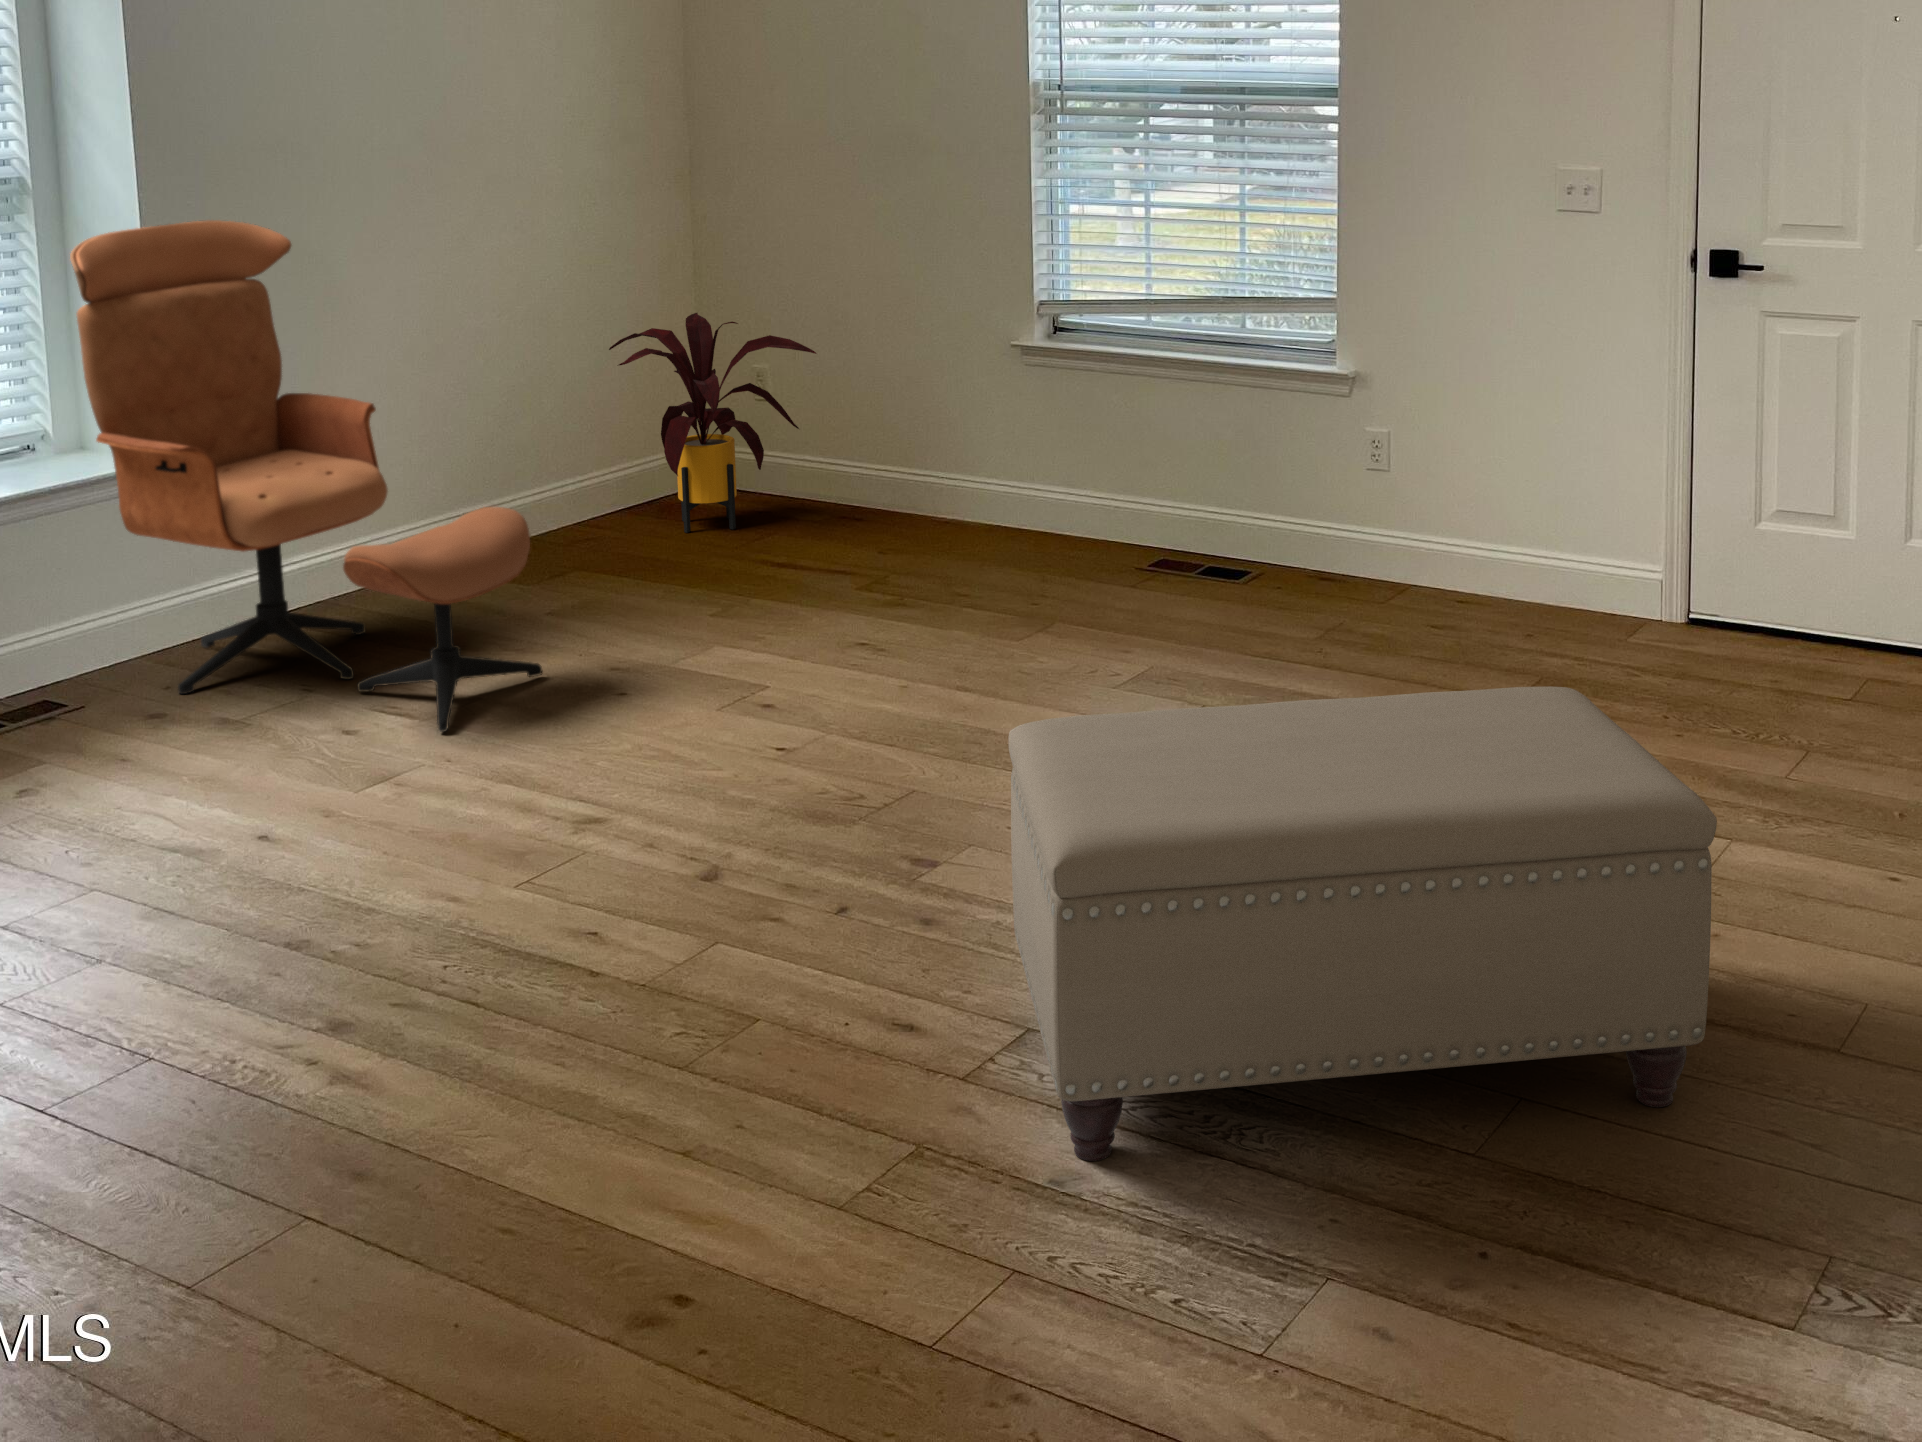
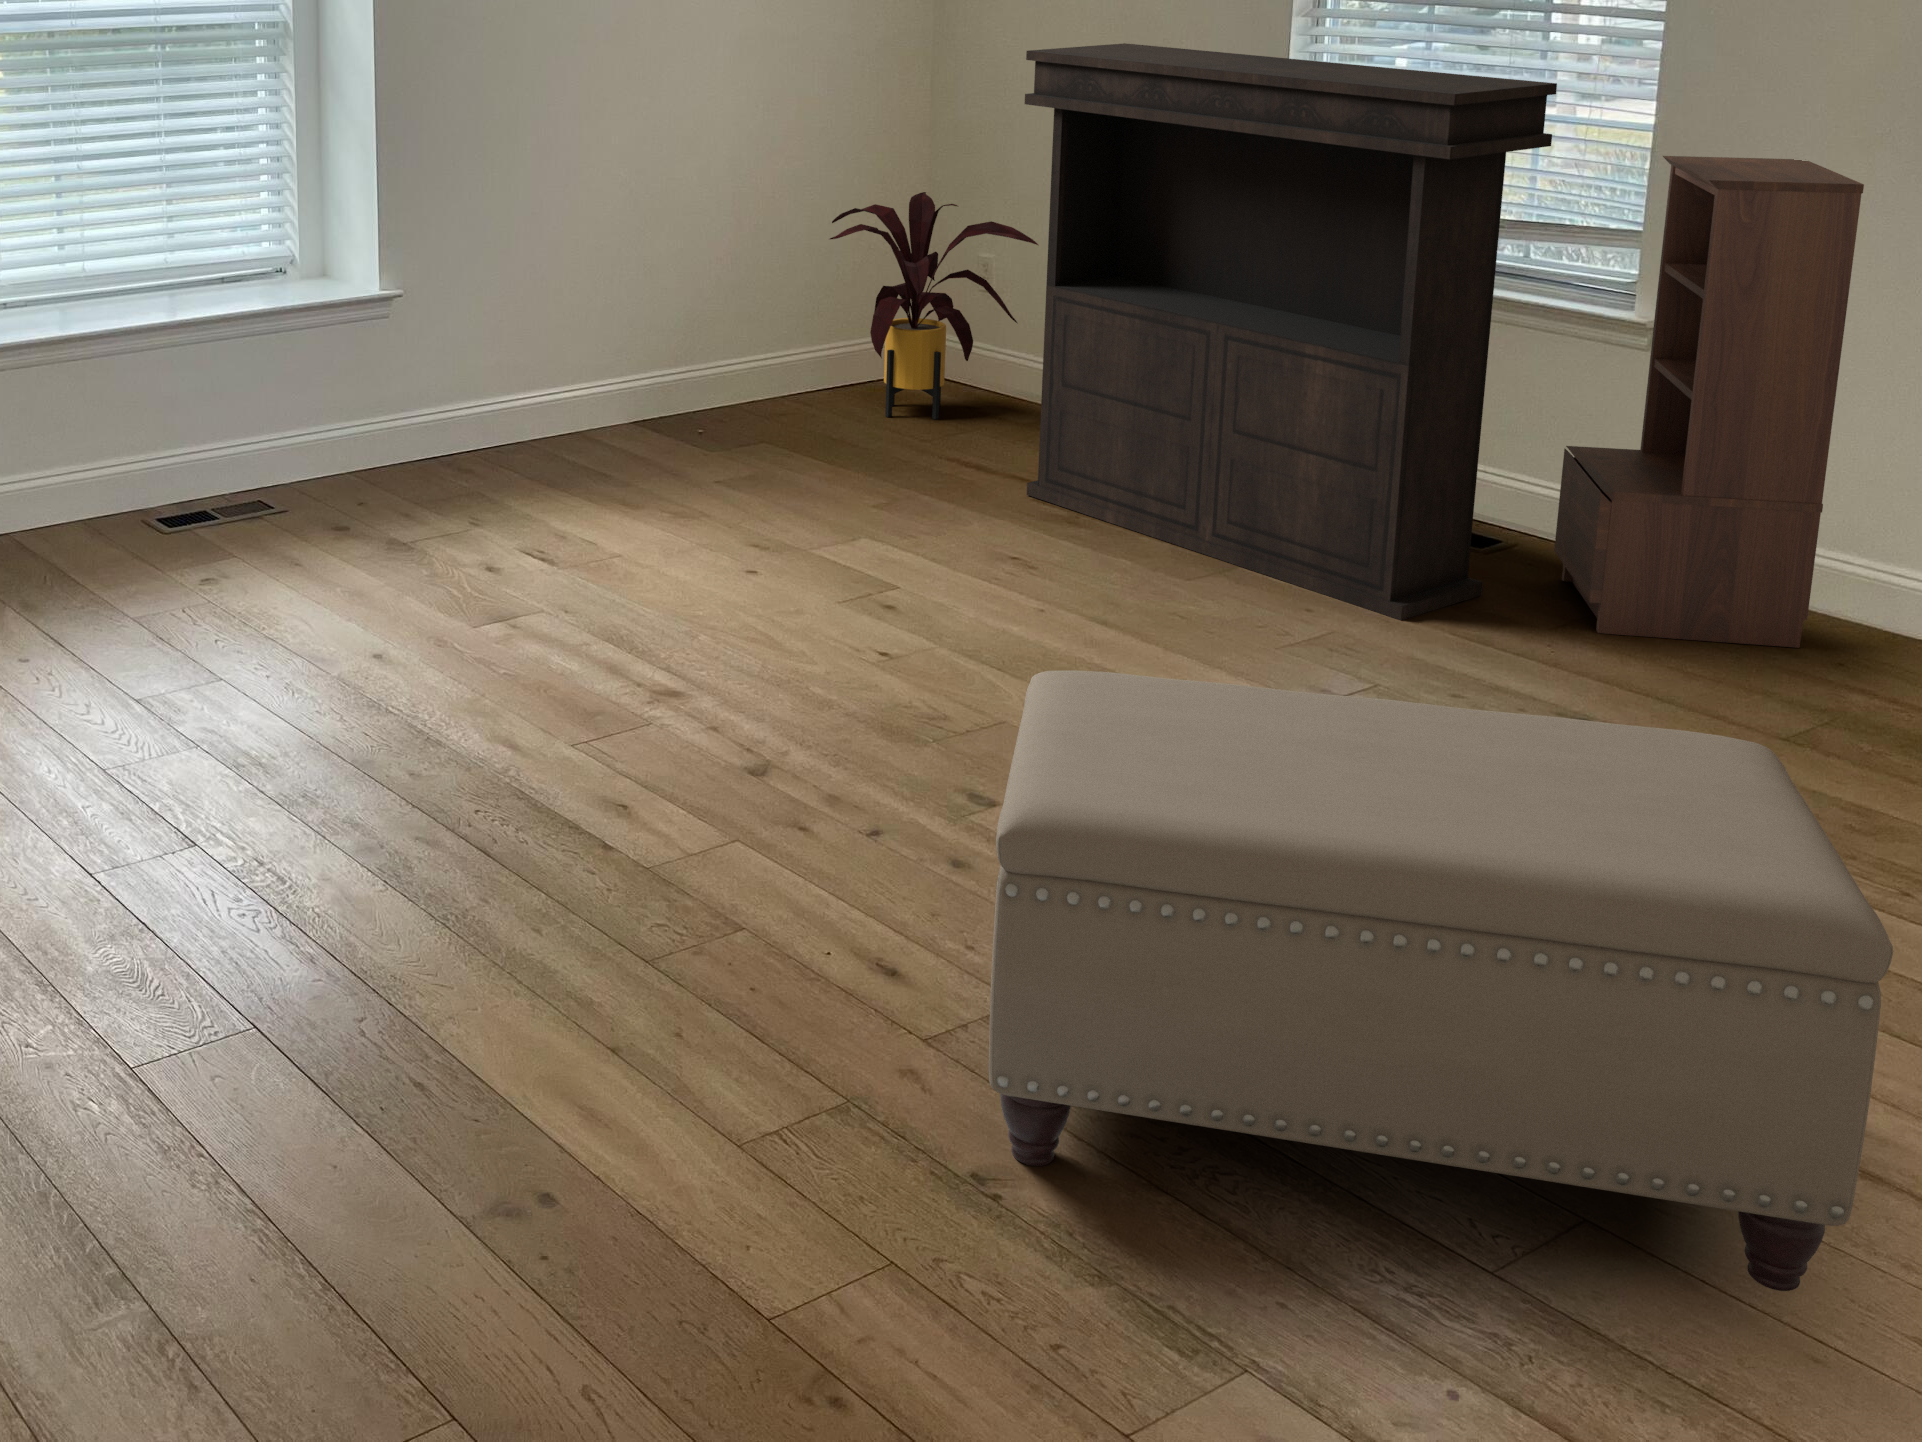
console table: none [814,162,1275,650] -> present [1025,43,1557,620]
lounge chair: present [70,220,543,732] -> none [304,67,687,581]
bookshelf: none [1301,230,1506,636] -> present [1554,156,1864,648]

